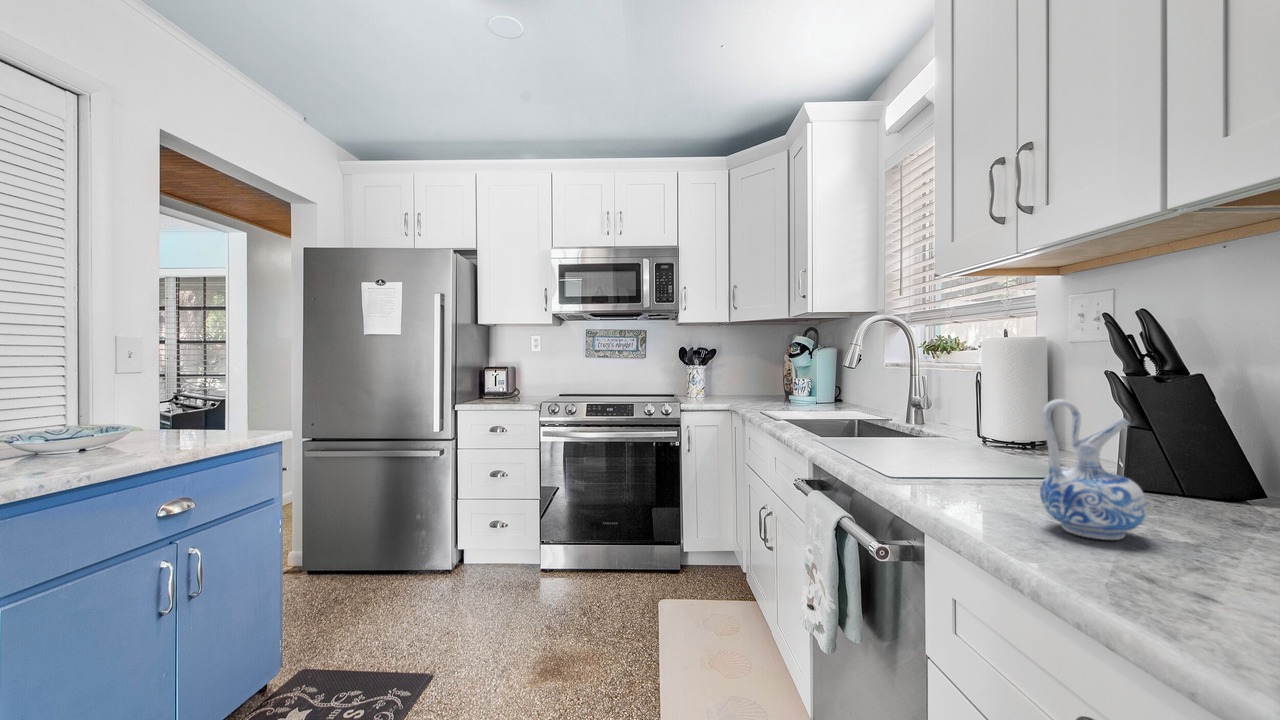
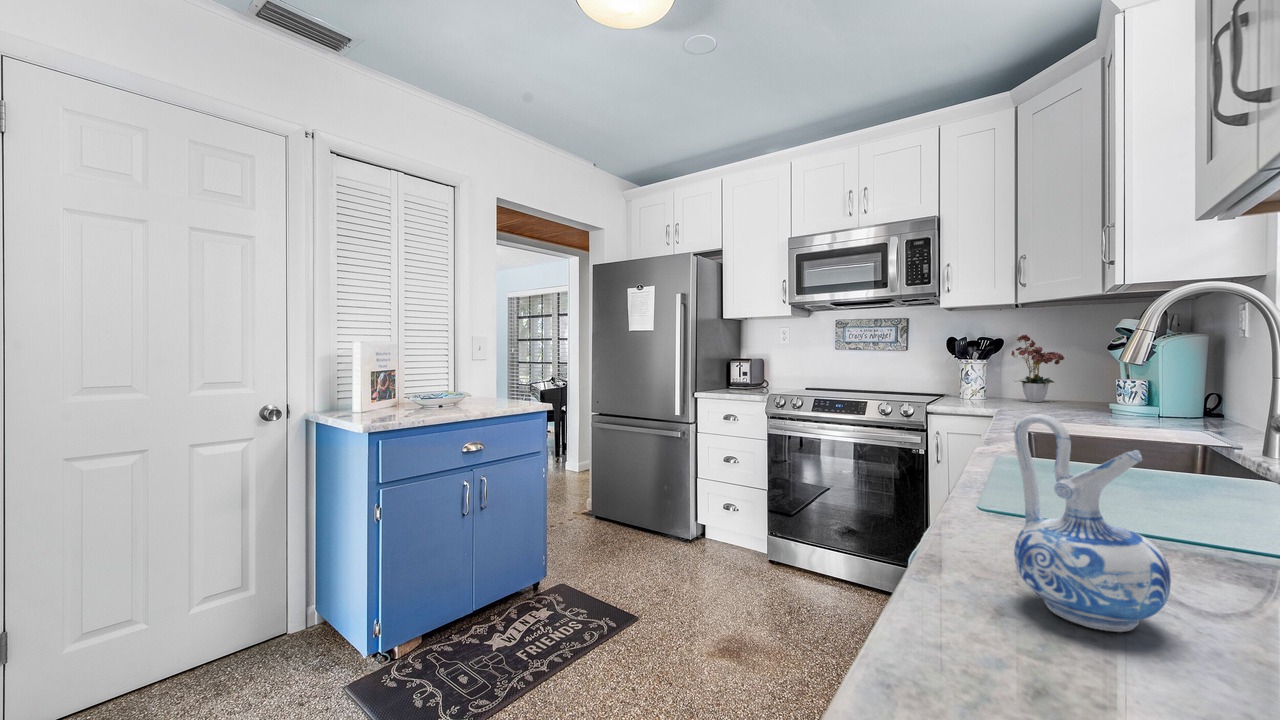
flower arrangement: none [719,343,755,397] -> present [1011,335,1064,402]

